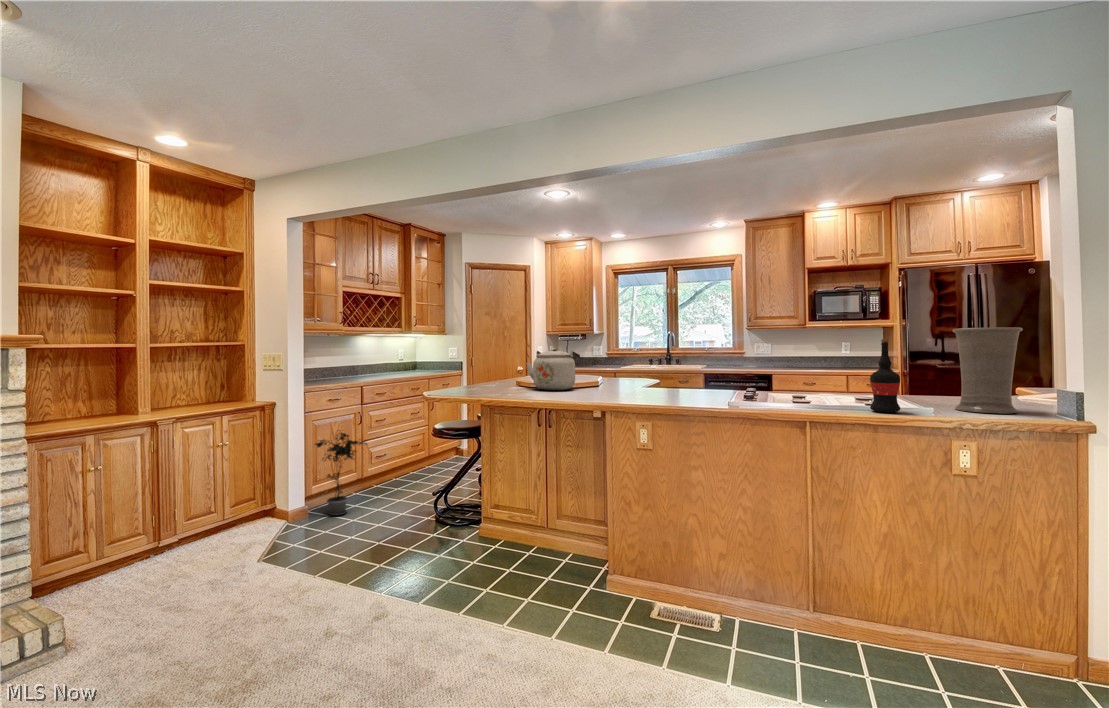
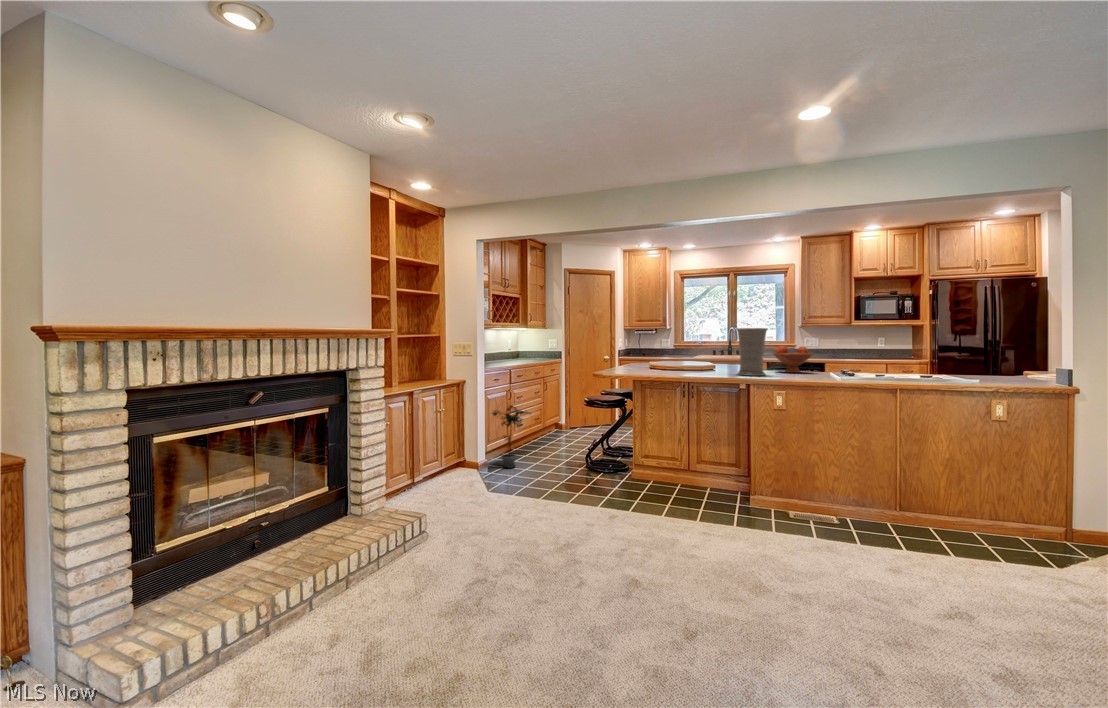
vase: present [953,327,1023,414] -> present [736,328,768,376]
wine bottle: present [870,339,900,412] -> none [938,336,959,383]
kettle: present [526,348,580,390] -> none [672,341,711,371]
fruit bowl: none [662,354,714,392] -> present [773,345,813,373]

